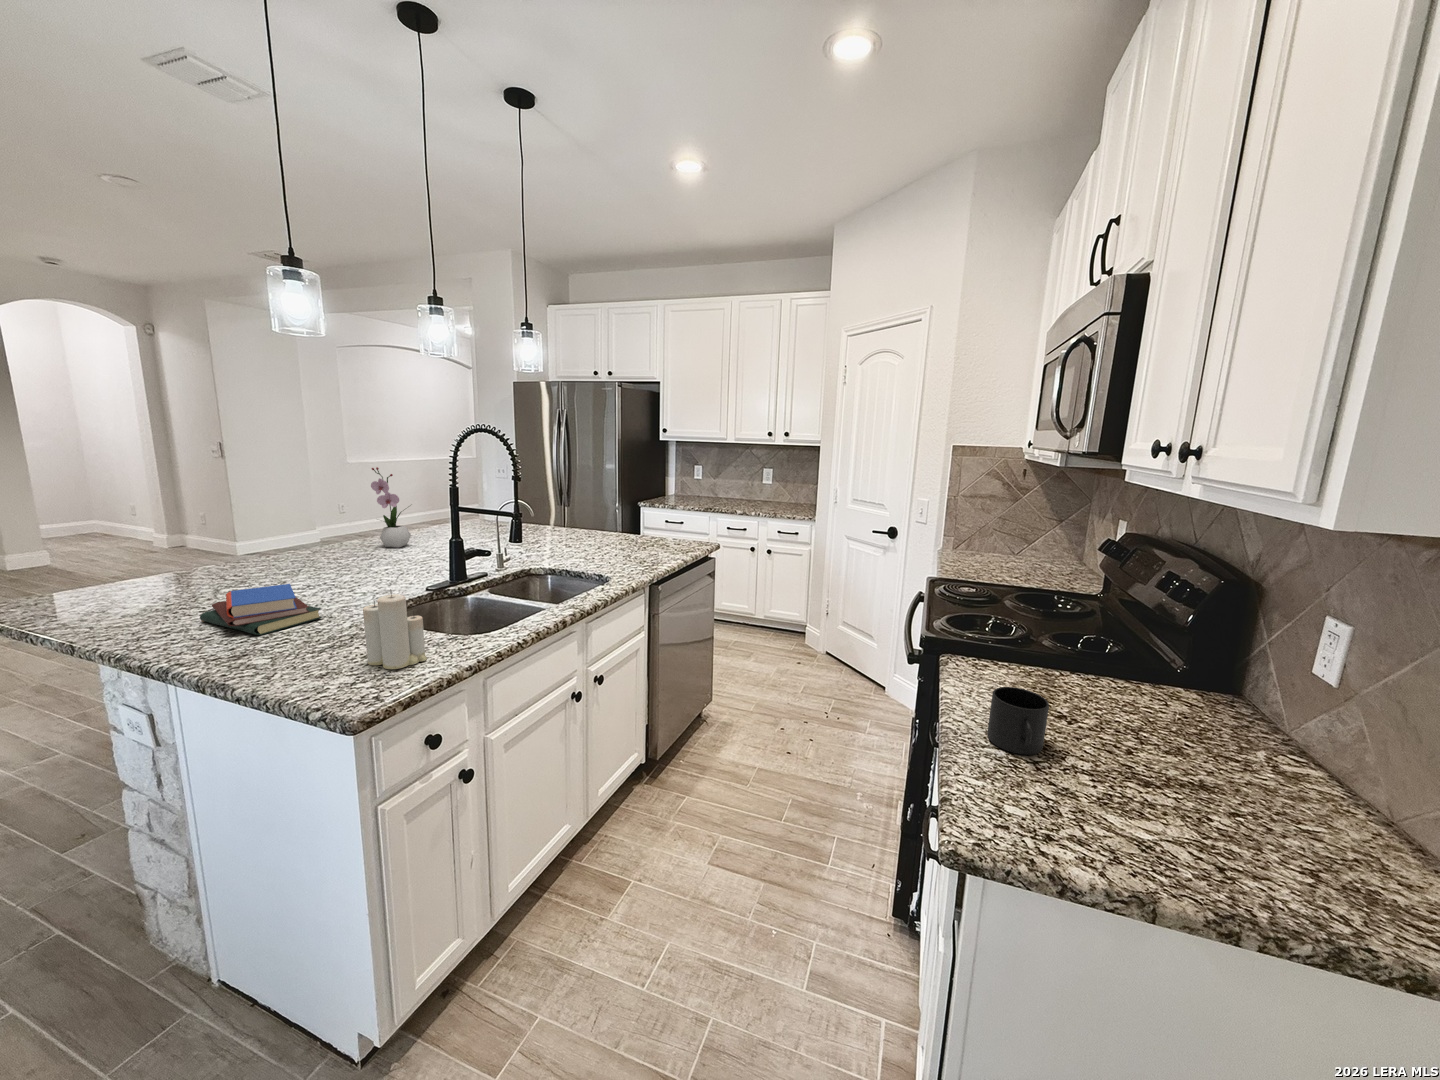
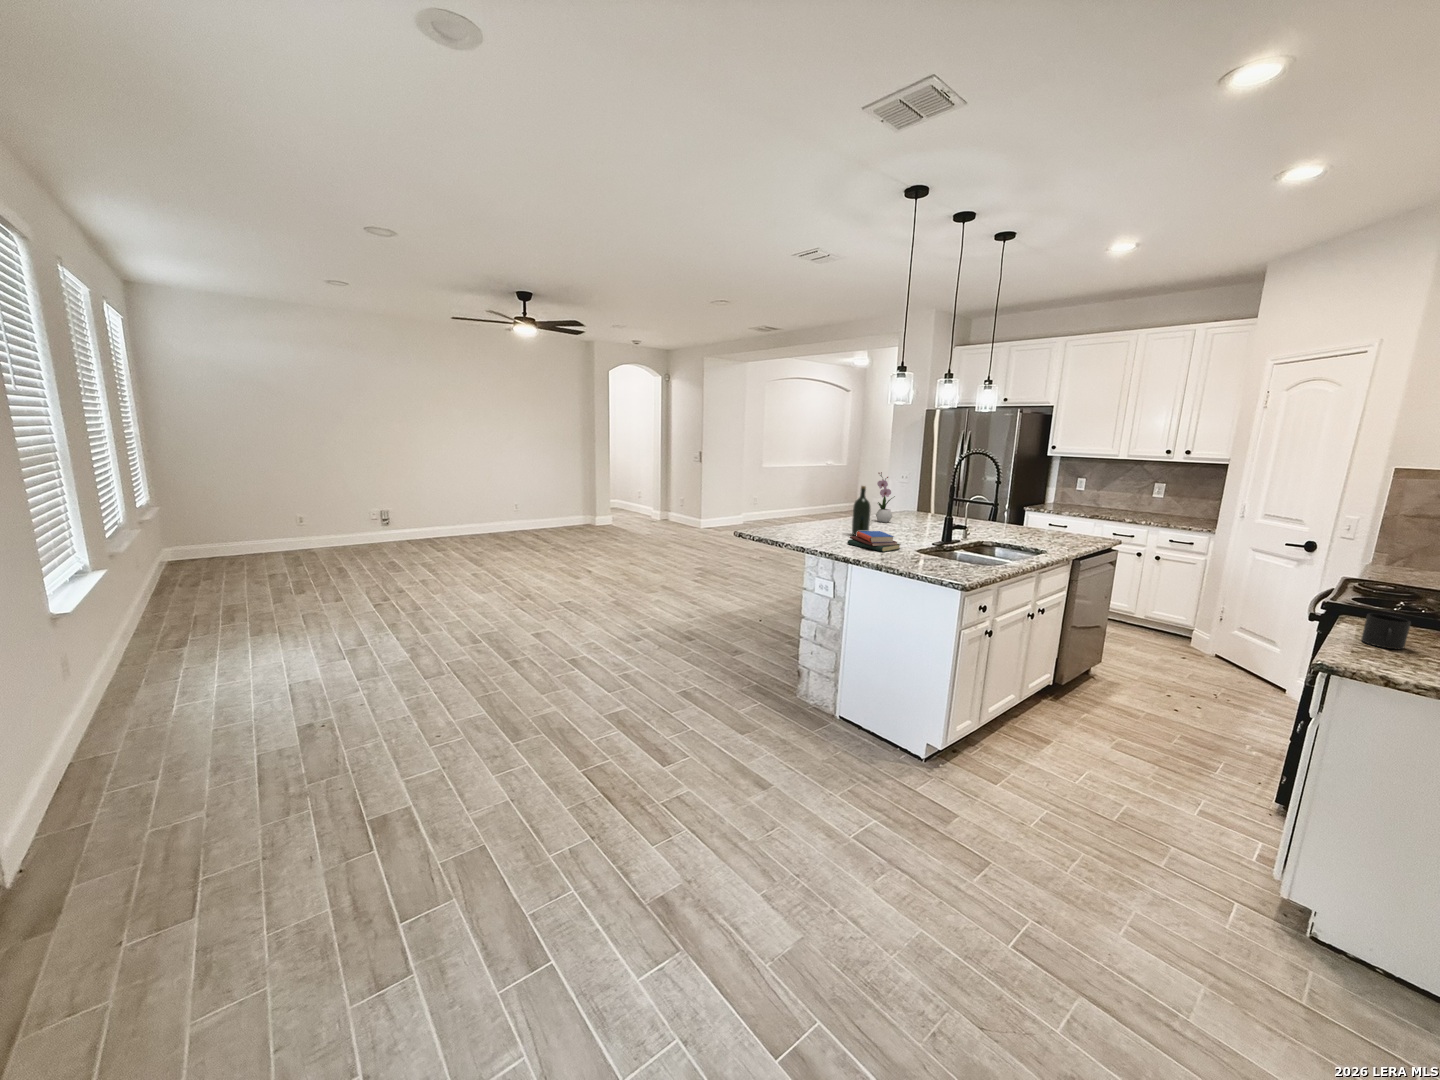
wine bottle: none [258,495,303,592] -> present [852,486,871,536]
candle: present [363,593,427,669] -> none [949,532,979,571]

